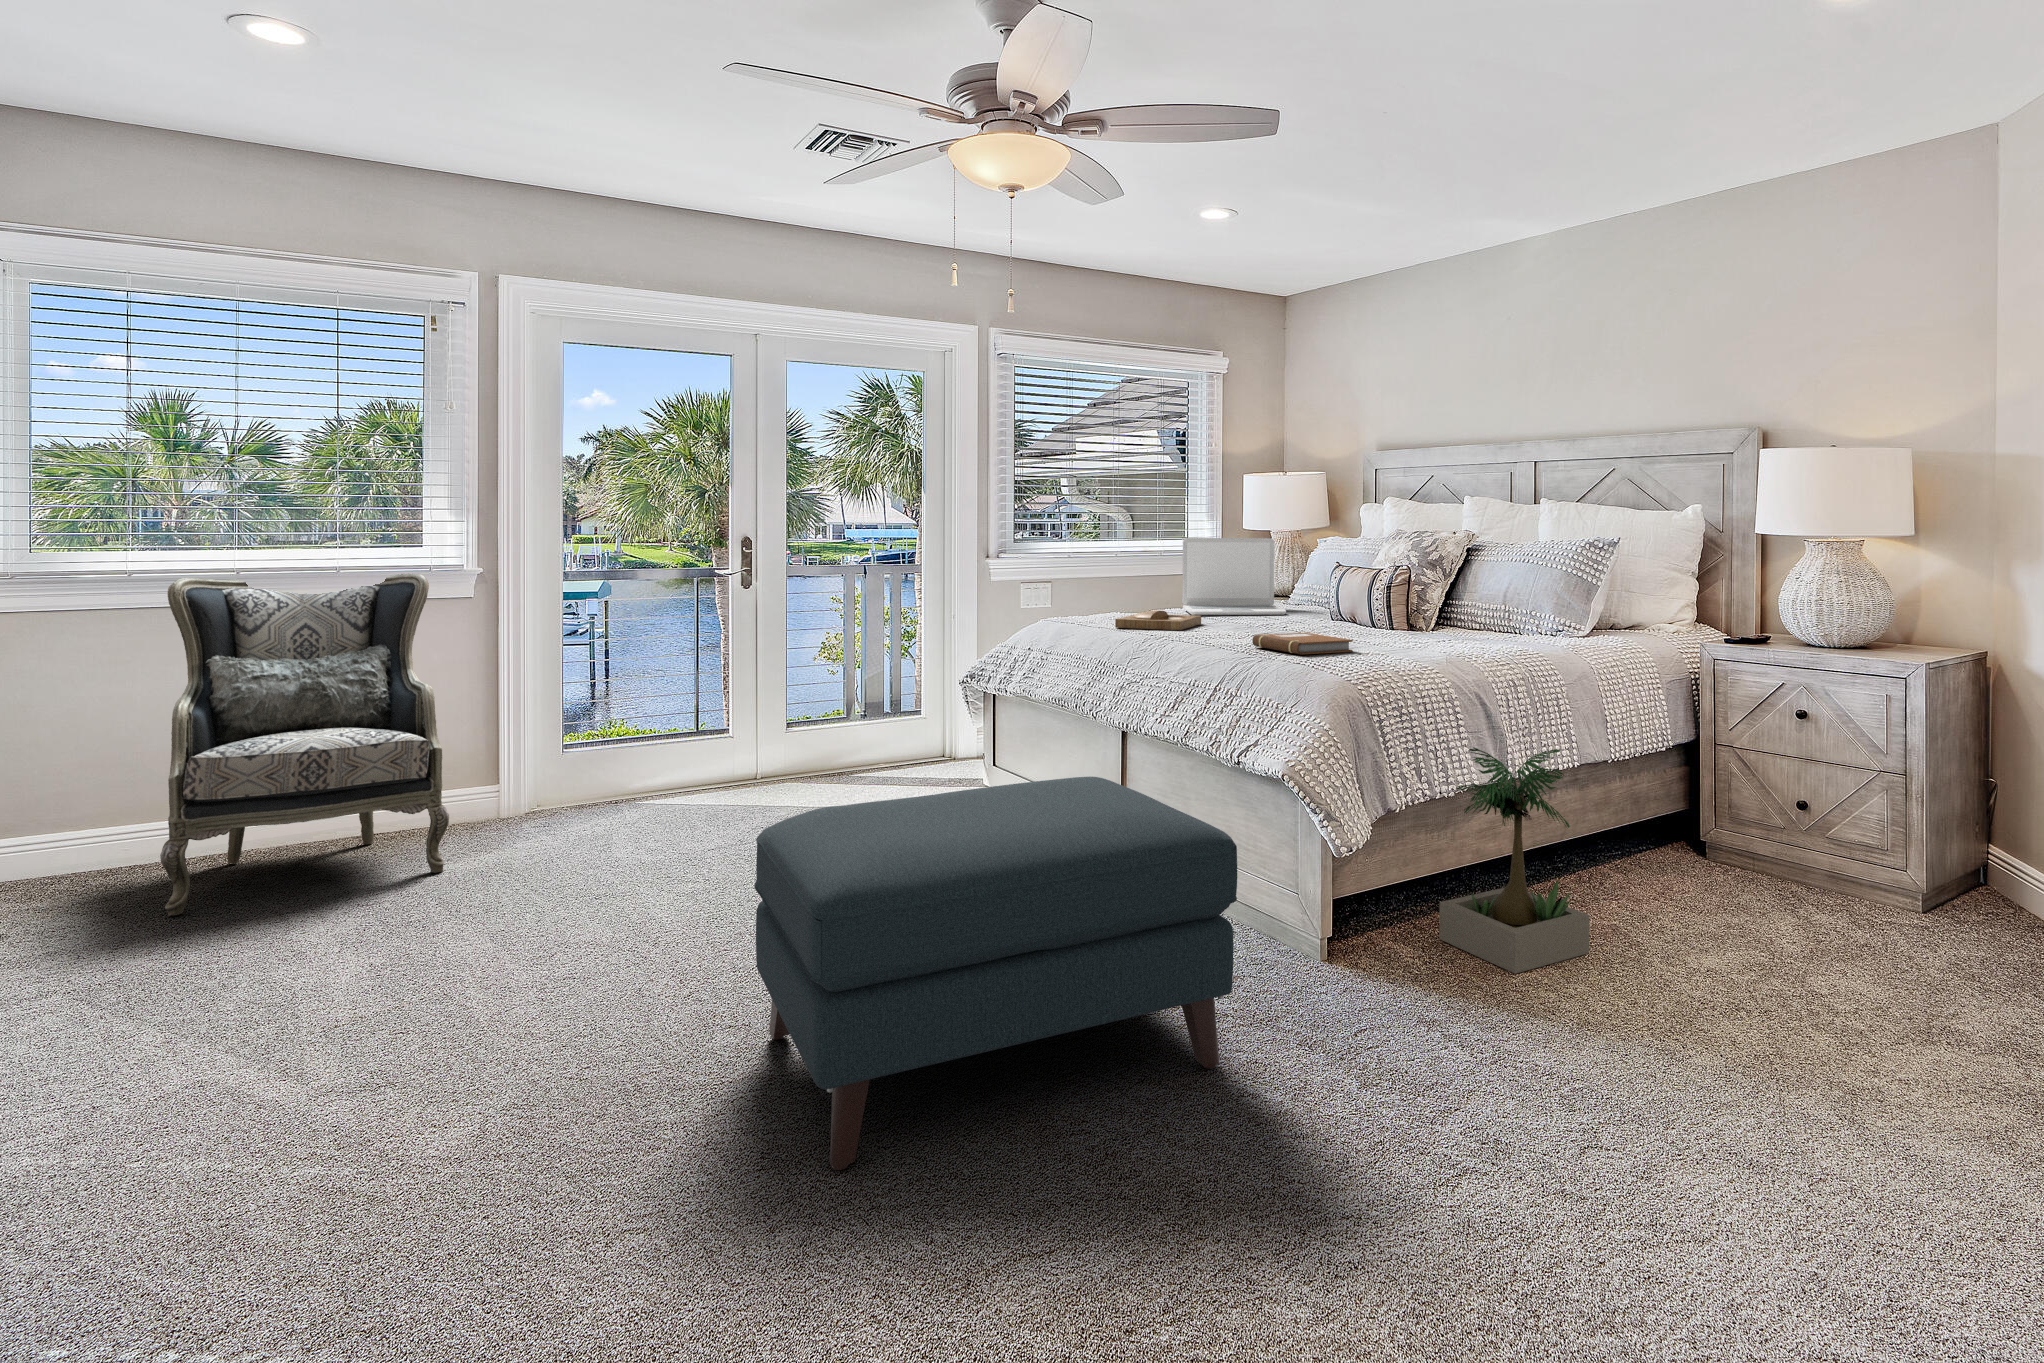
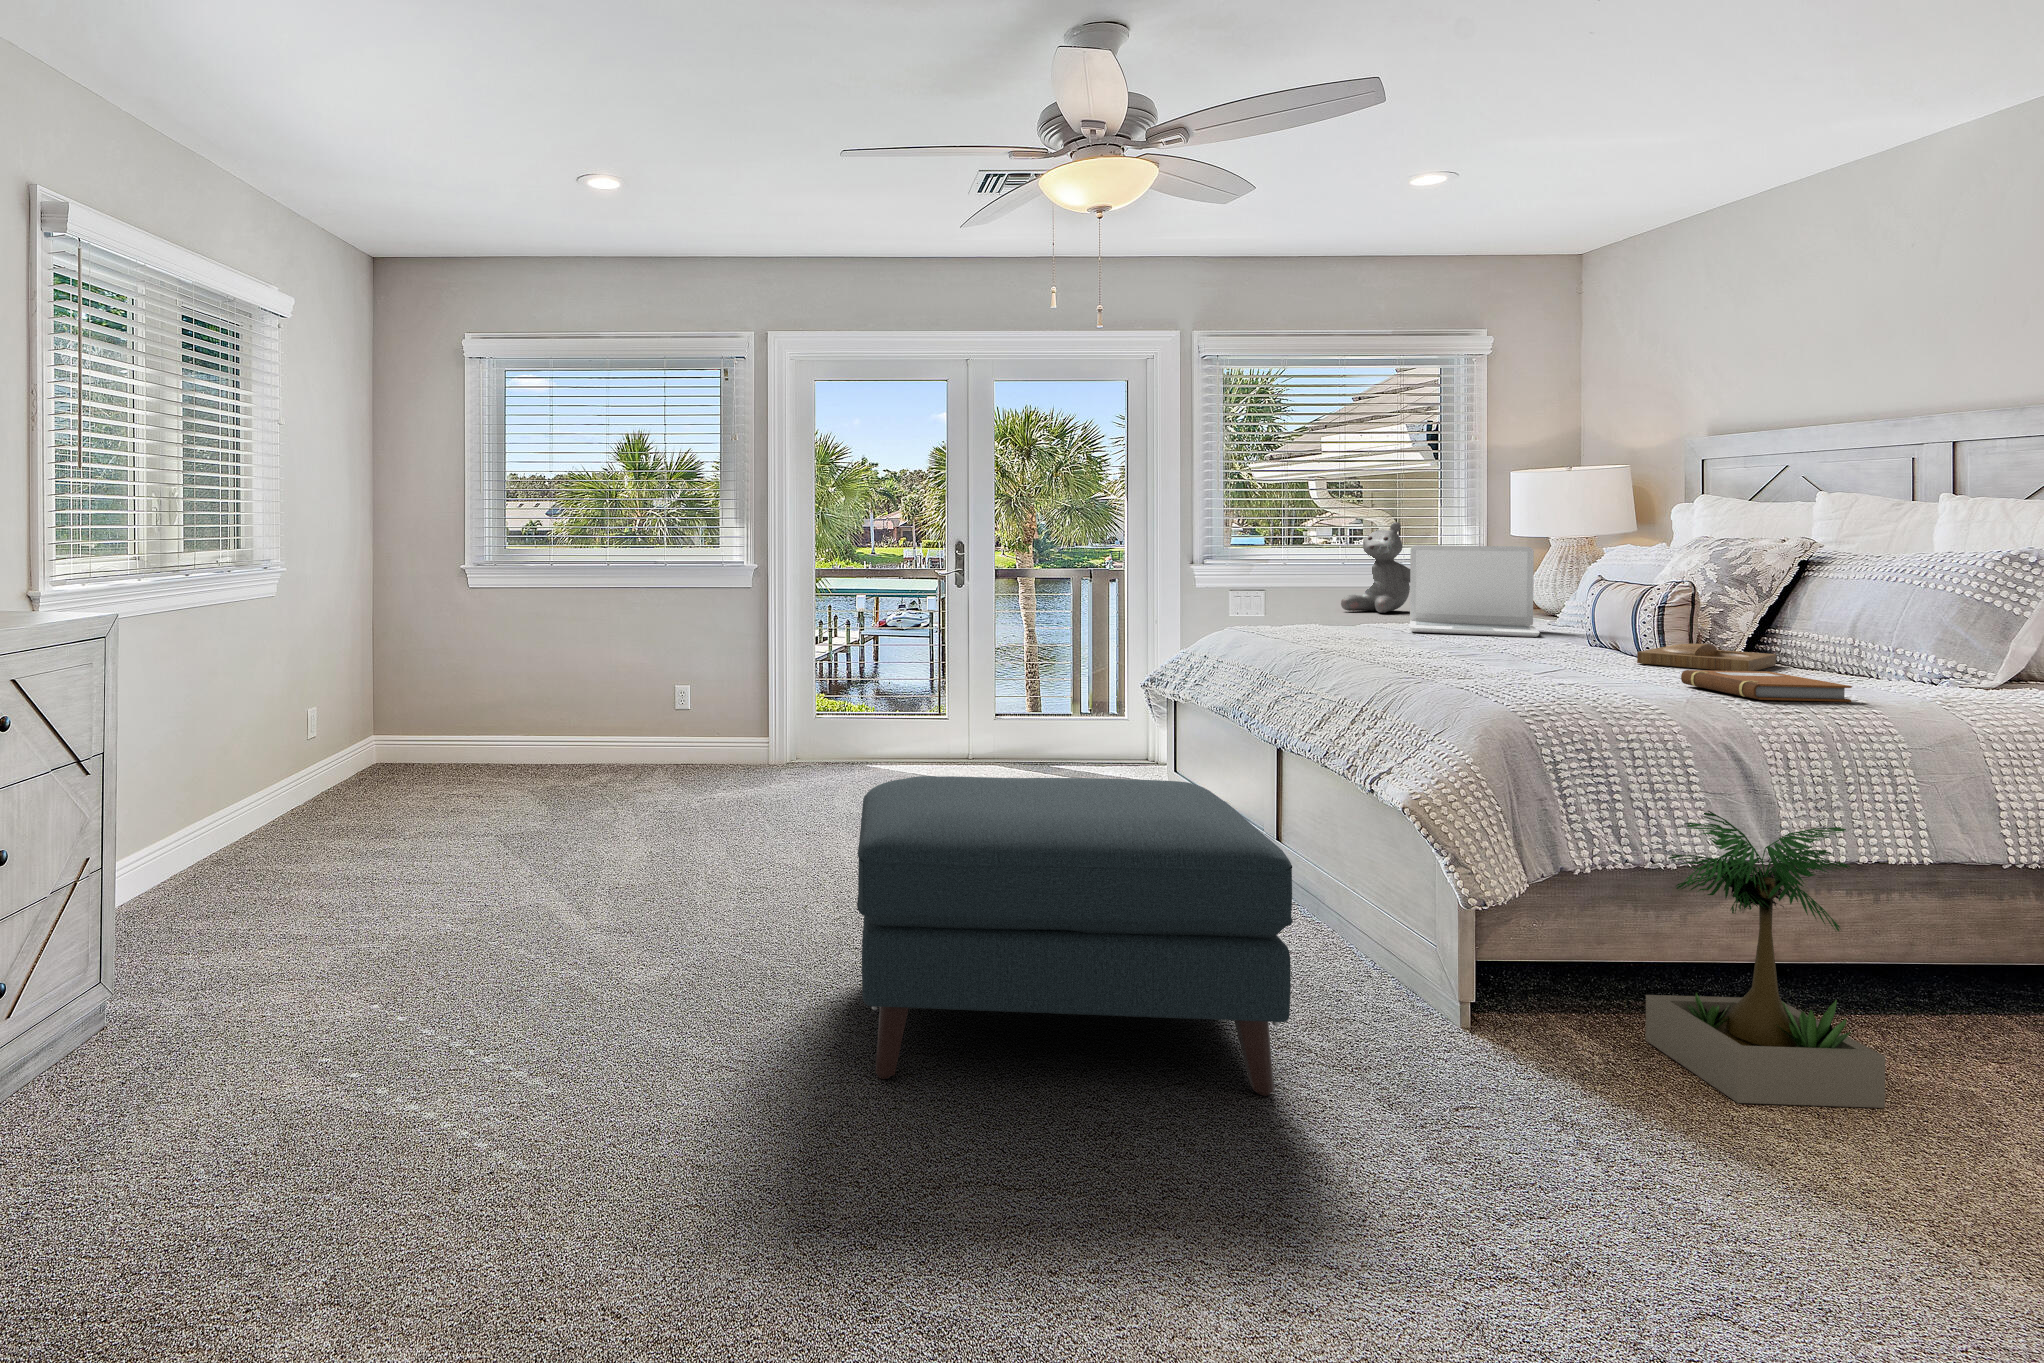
teddy bear: none [1110,517,1174,599] -> present [1341,522,1410,613]
armchair: present [160,574,449,916] -> none [551,567,753,802]
tray: present [1115,610,1201,630] -> present [1637,644,1776,671]
notebook: present [1252,633,1353,655] -> present [1681,670,1852,702]

